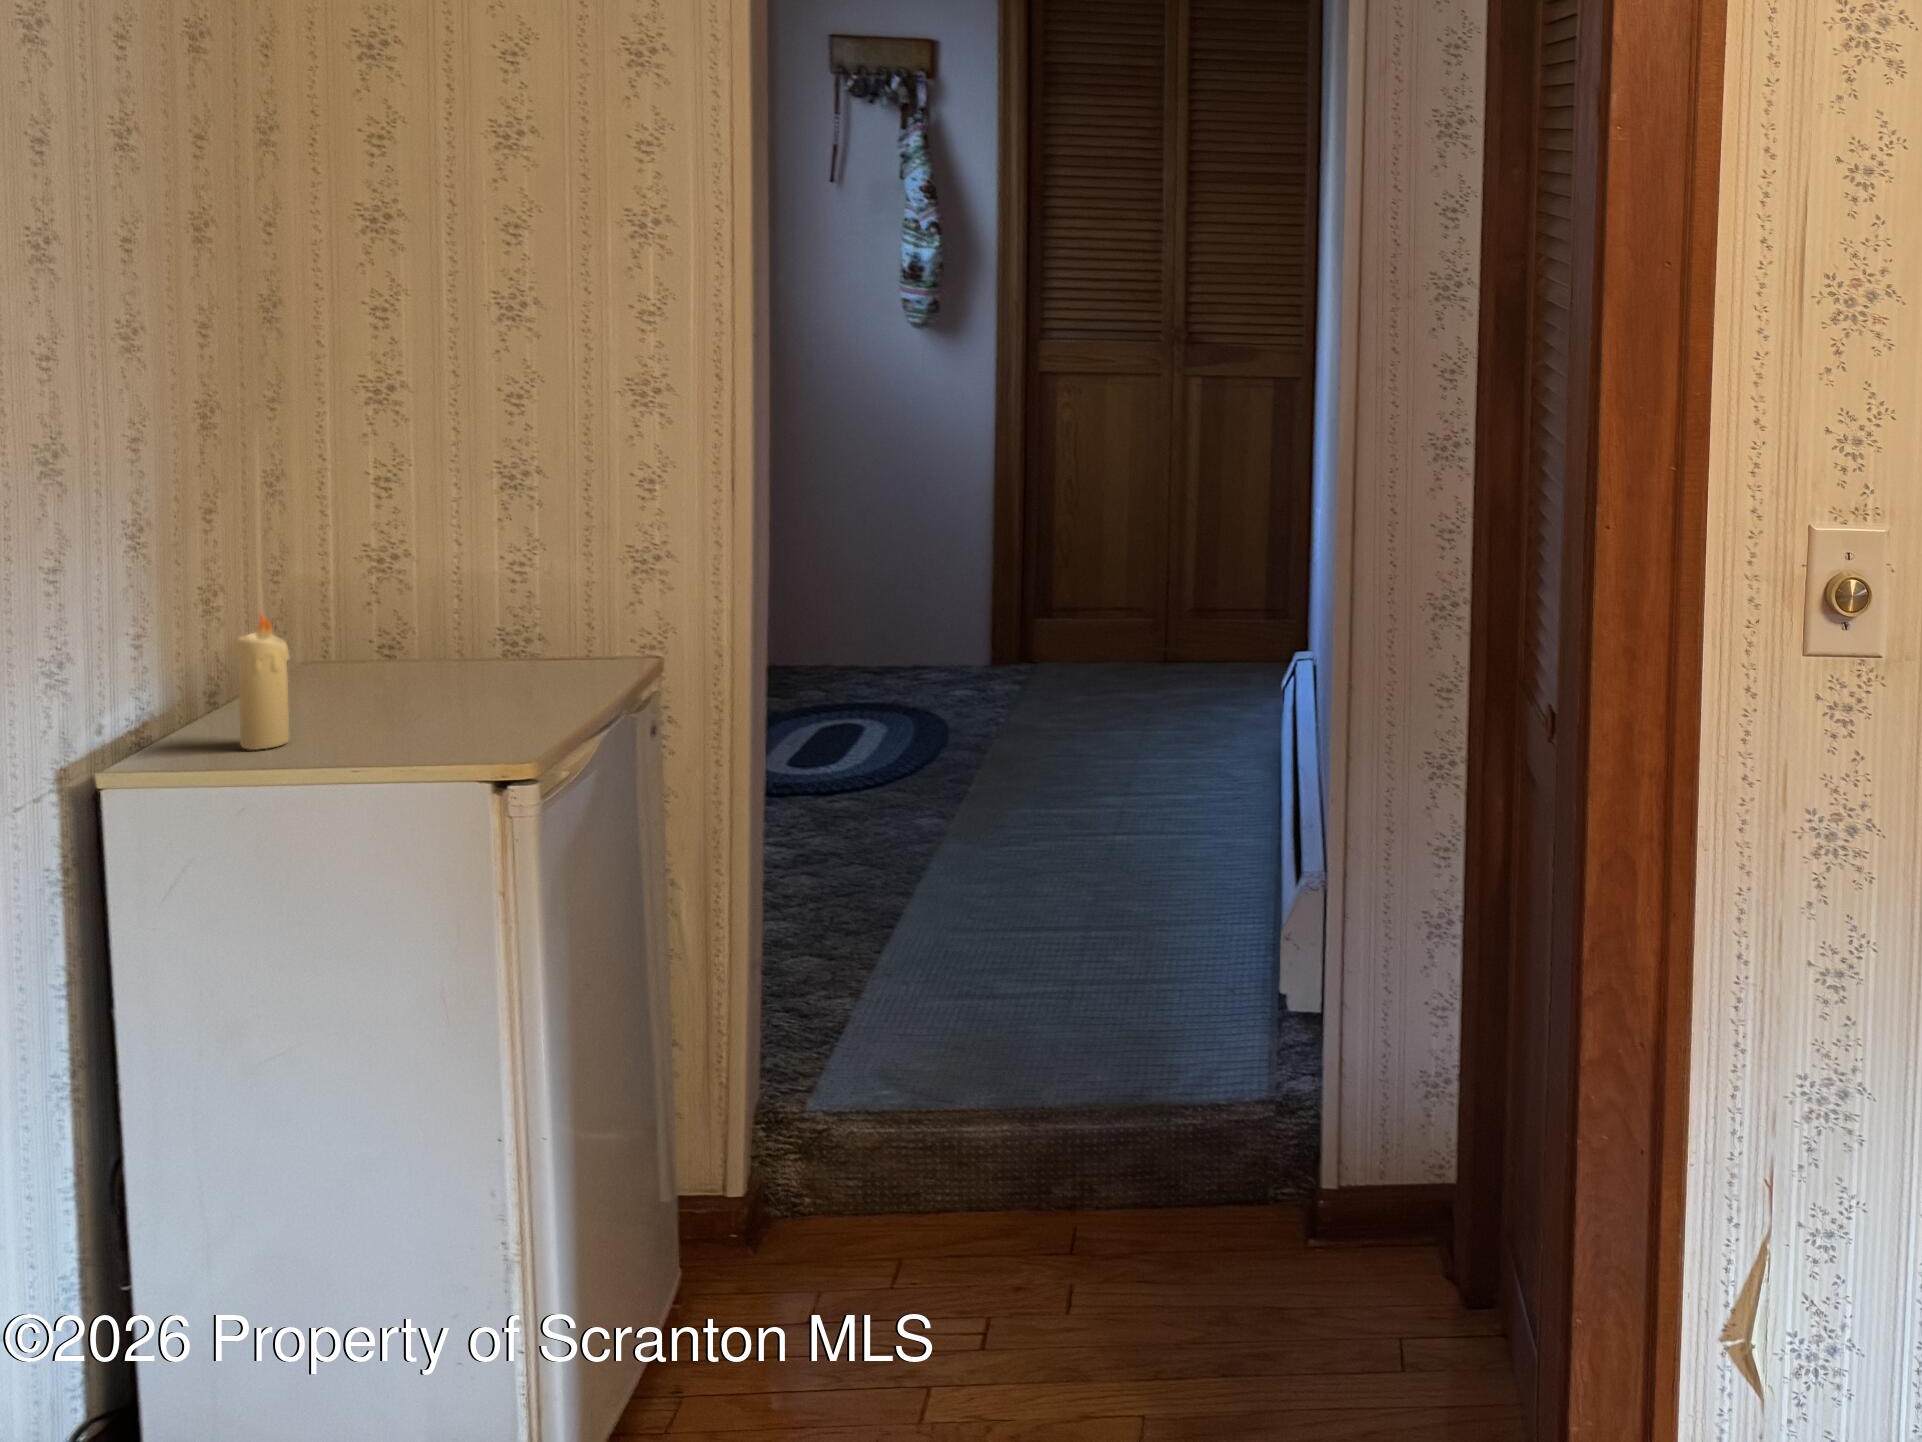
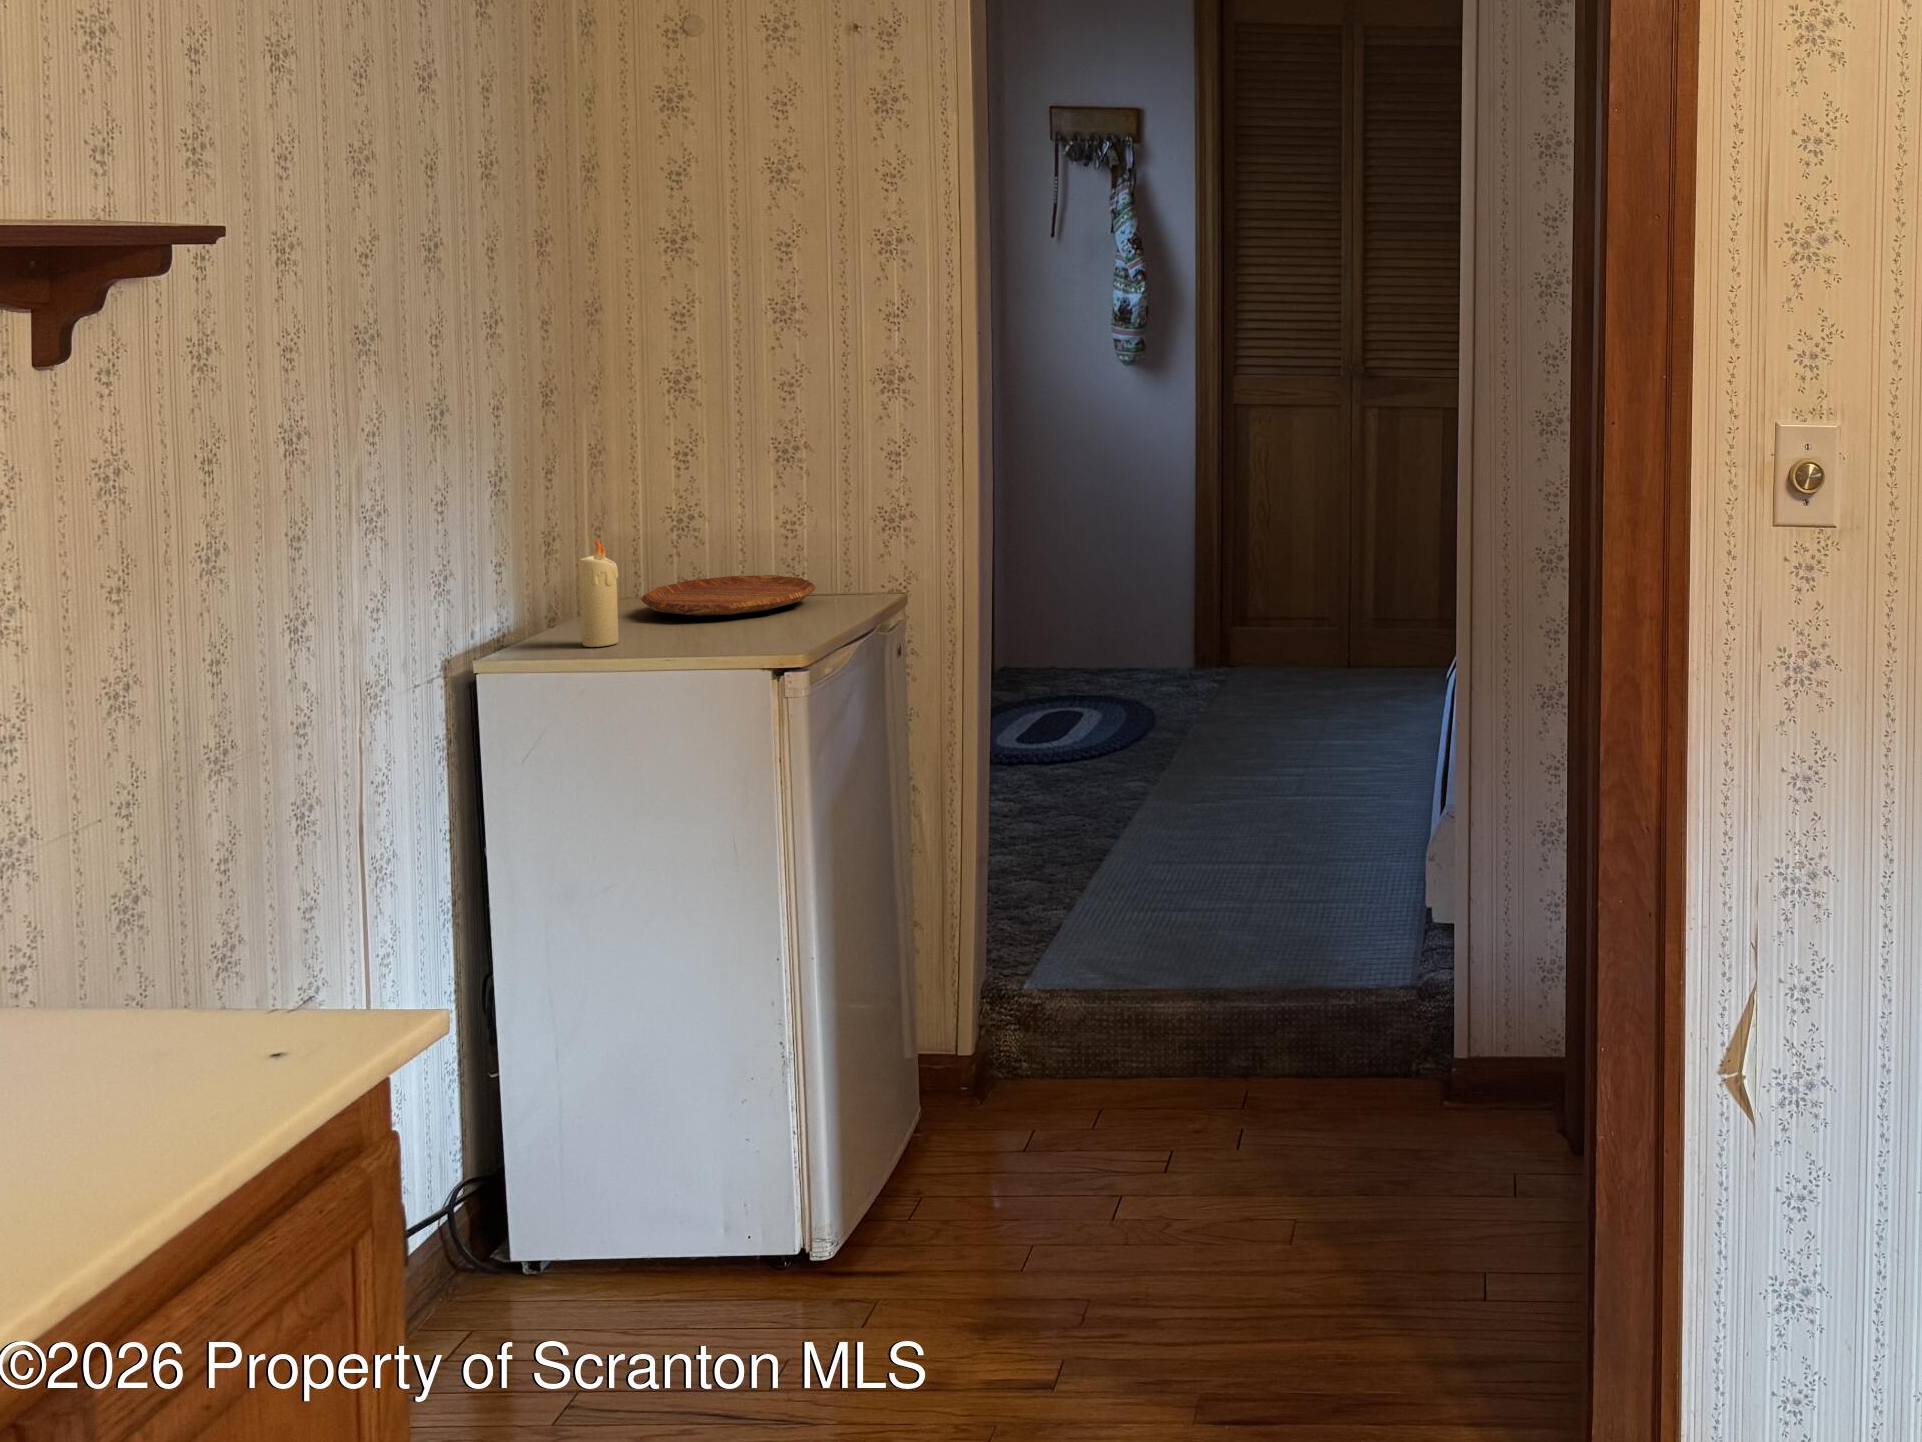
tray: none [323,637,552,698] -> present [641,575,816,616]

